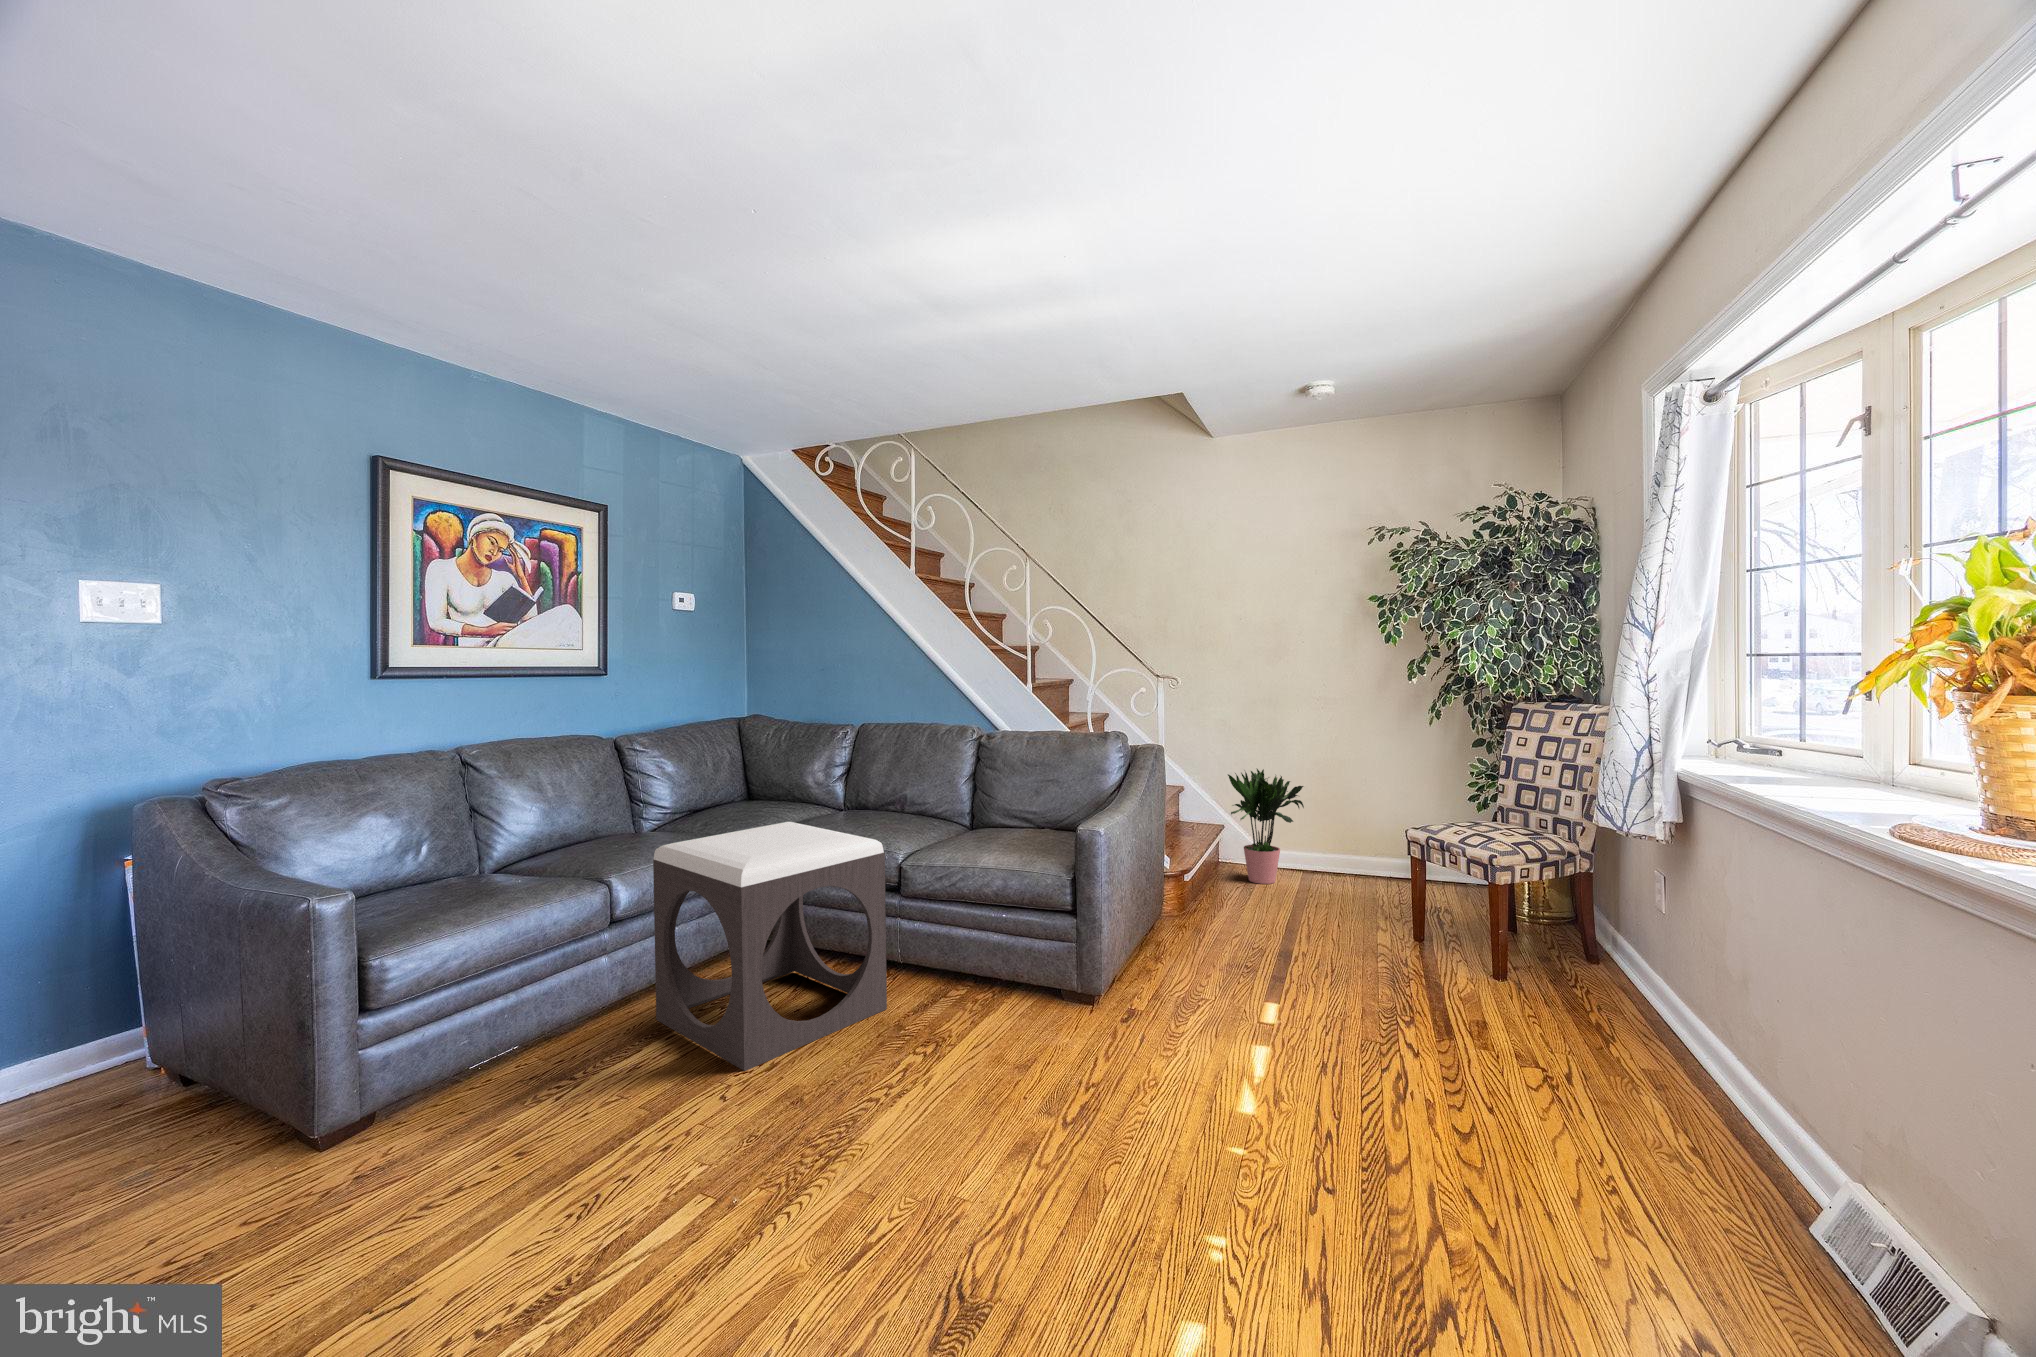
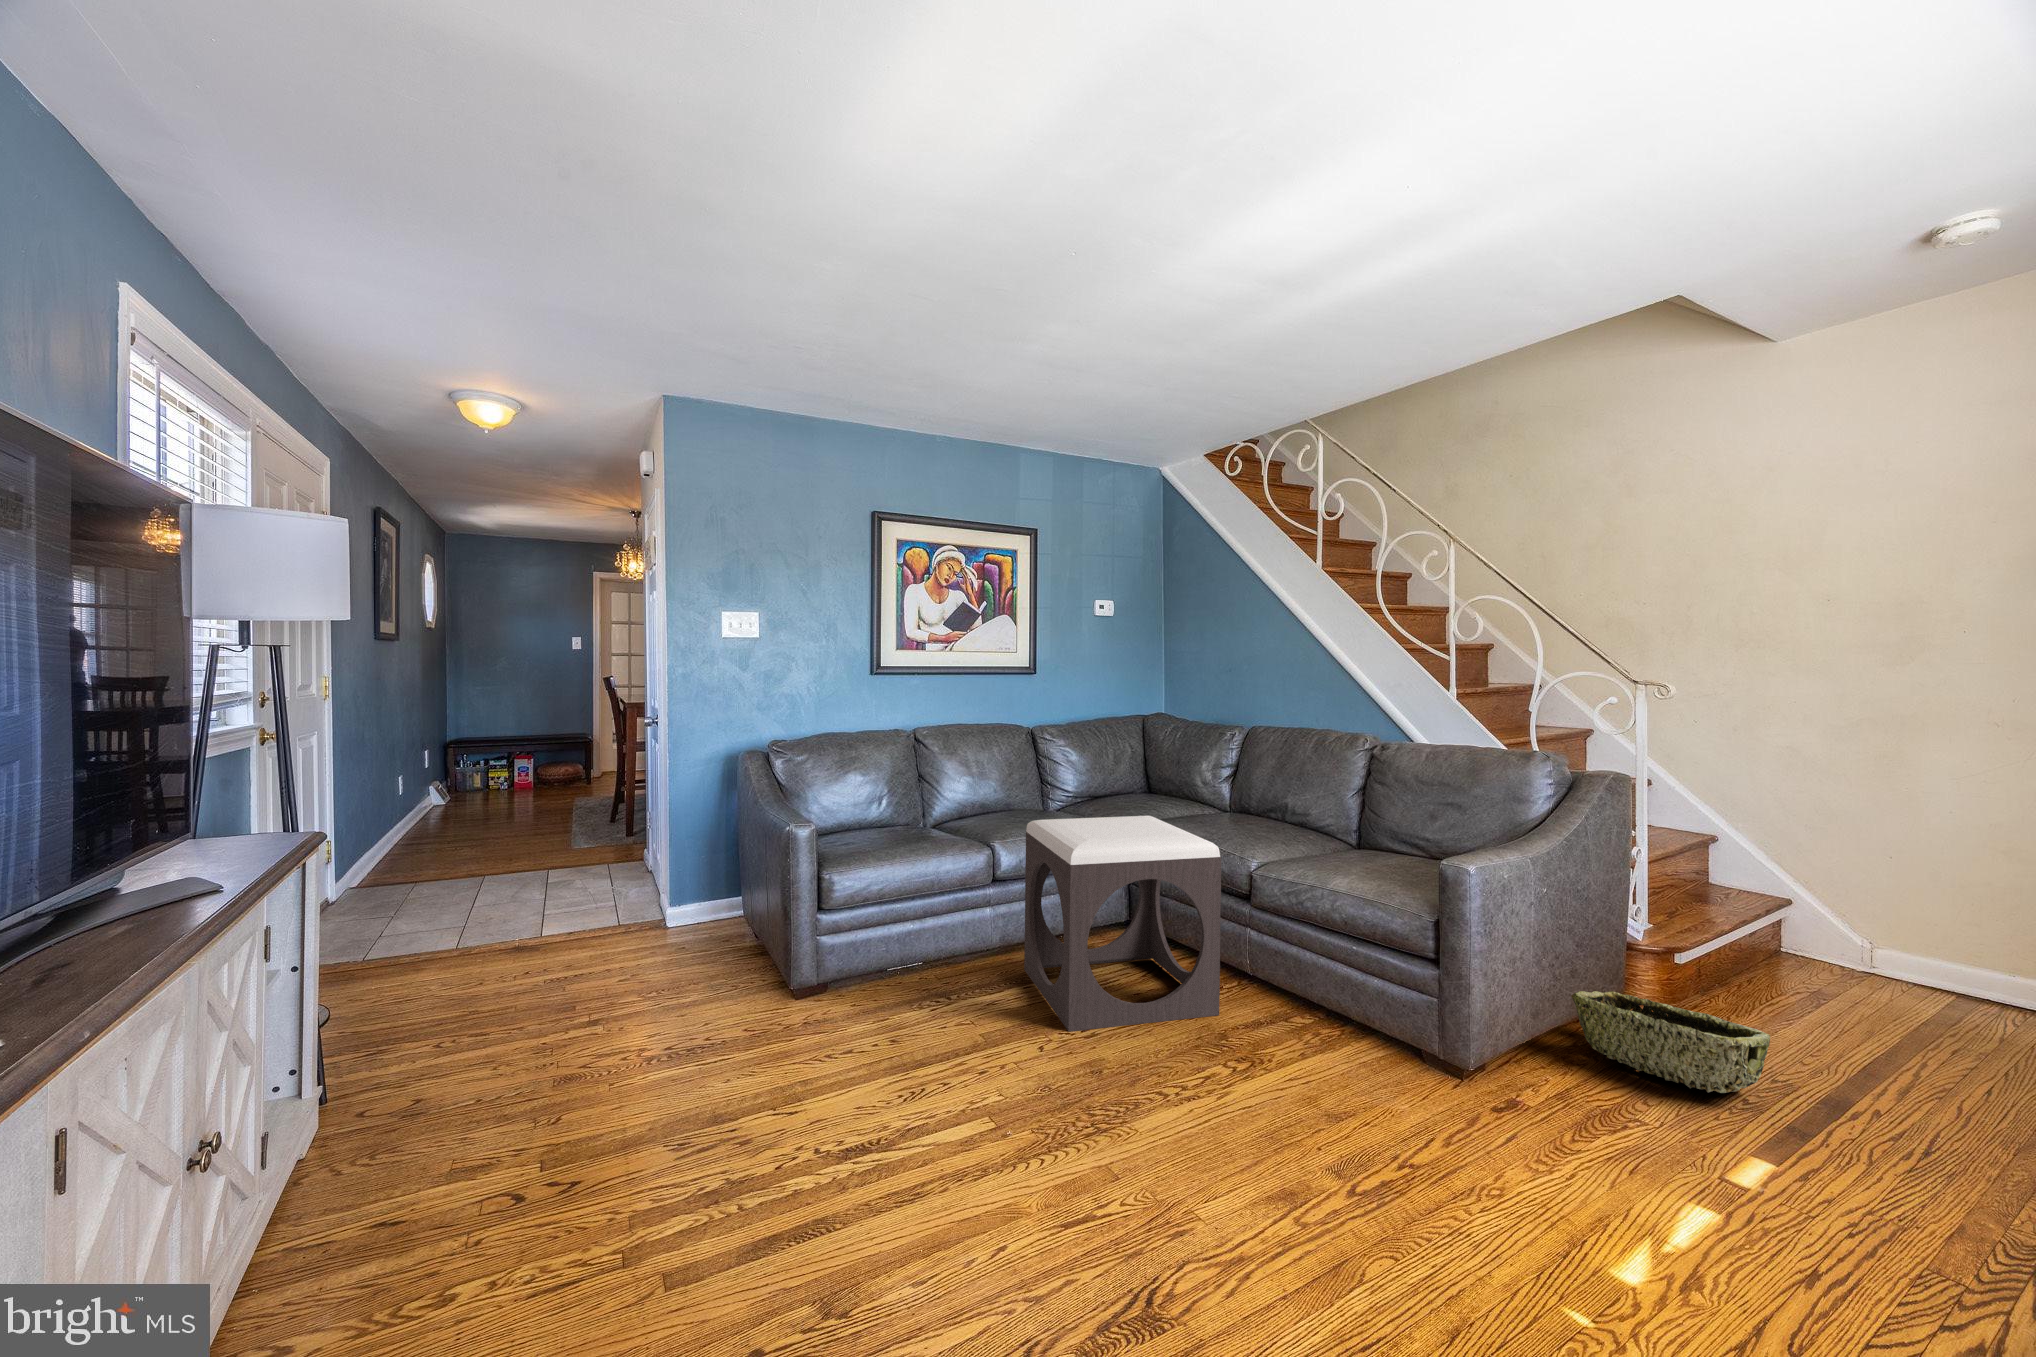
potted plant: present [1228,769,1304,884] -> none [1759,825,1921,1000]
woven basket: none [1153,908,1268,967] -> present [1571,991,1770,1093]

